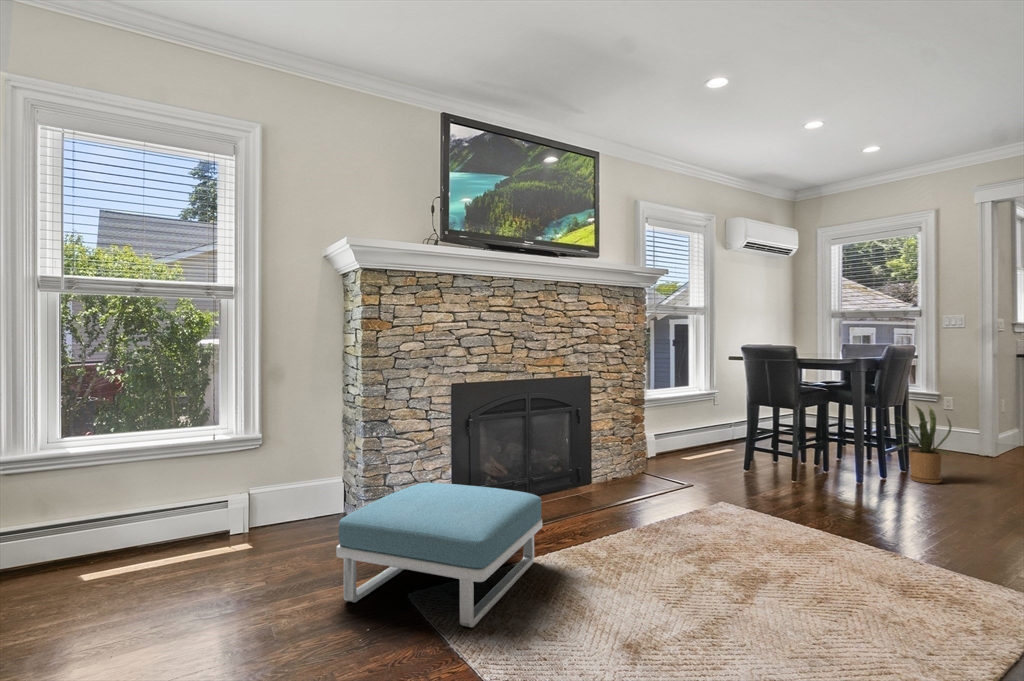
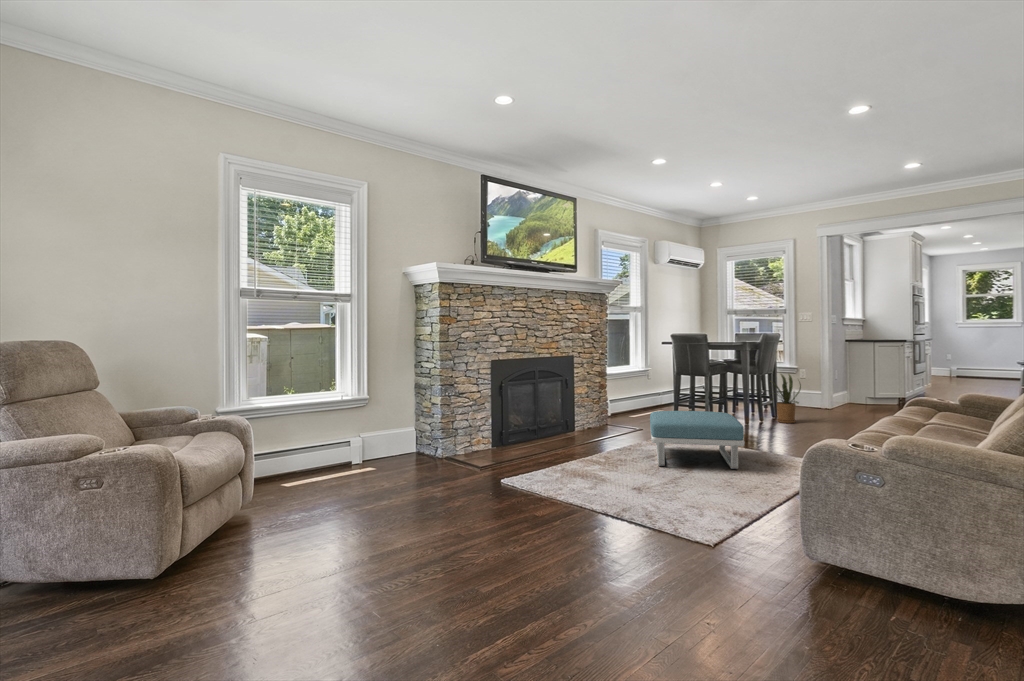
footstool: present [336,483,542,627] -> present [650,411,745,469]

